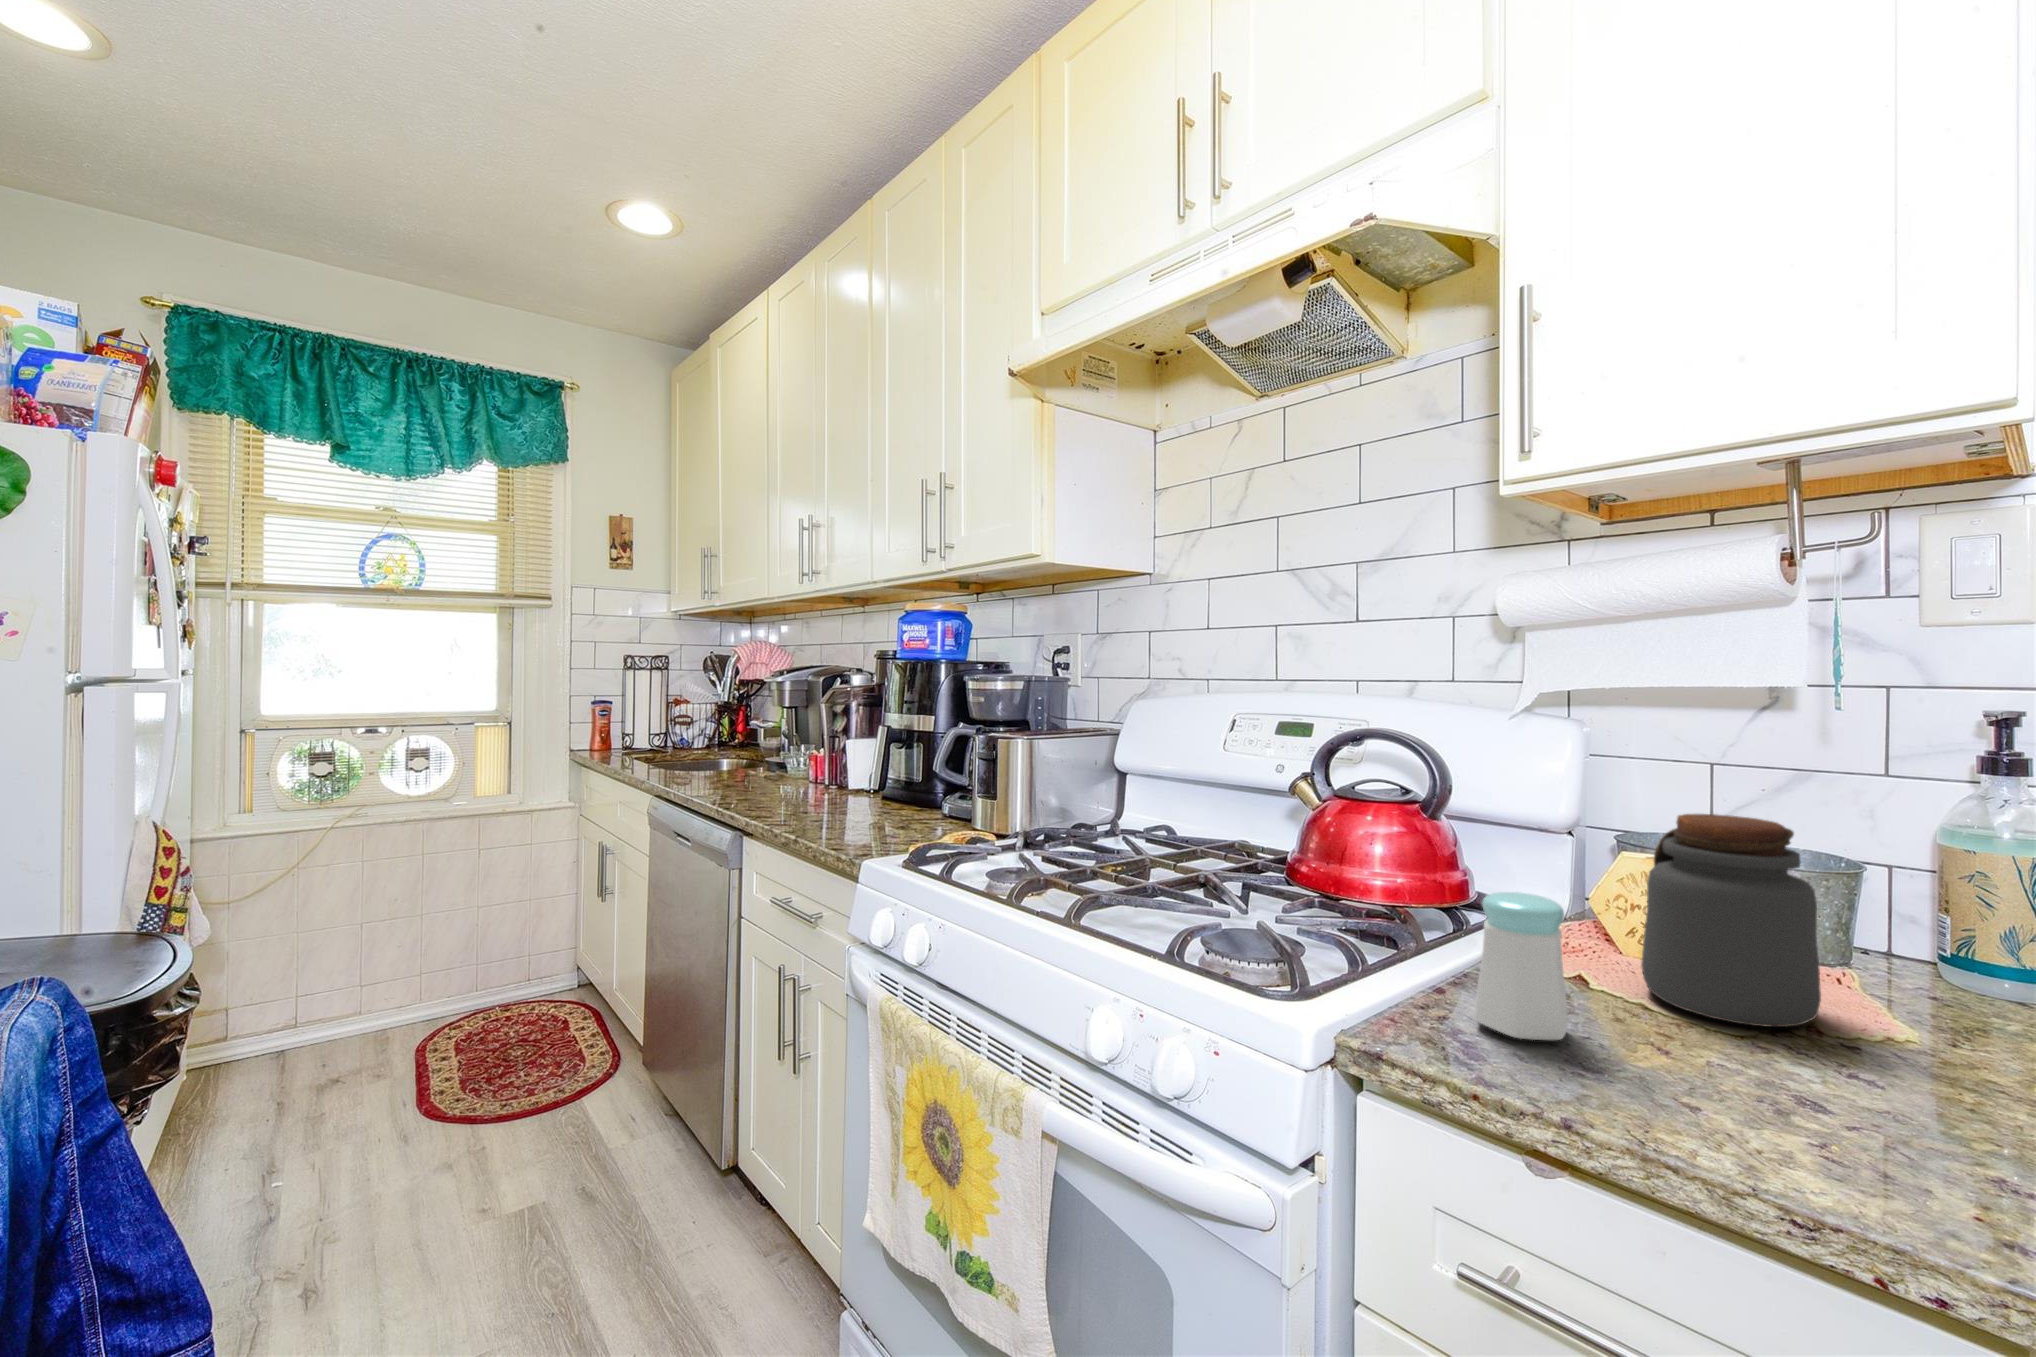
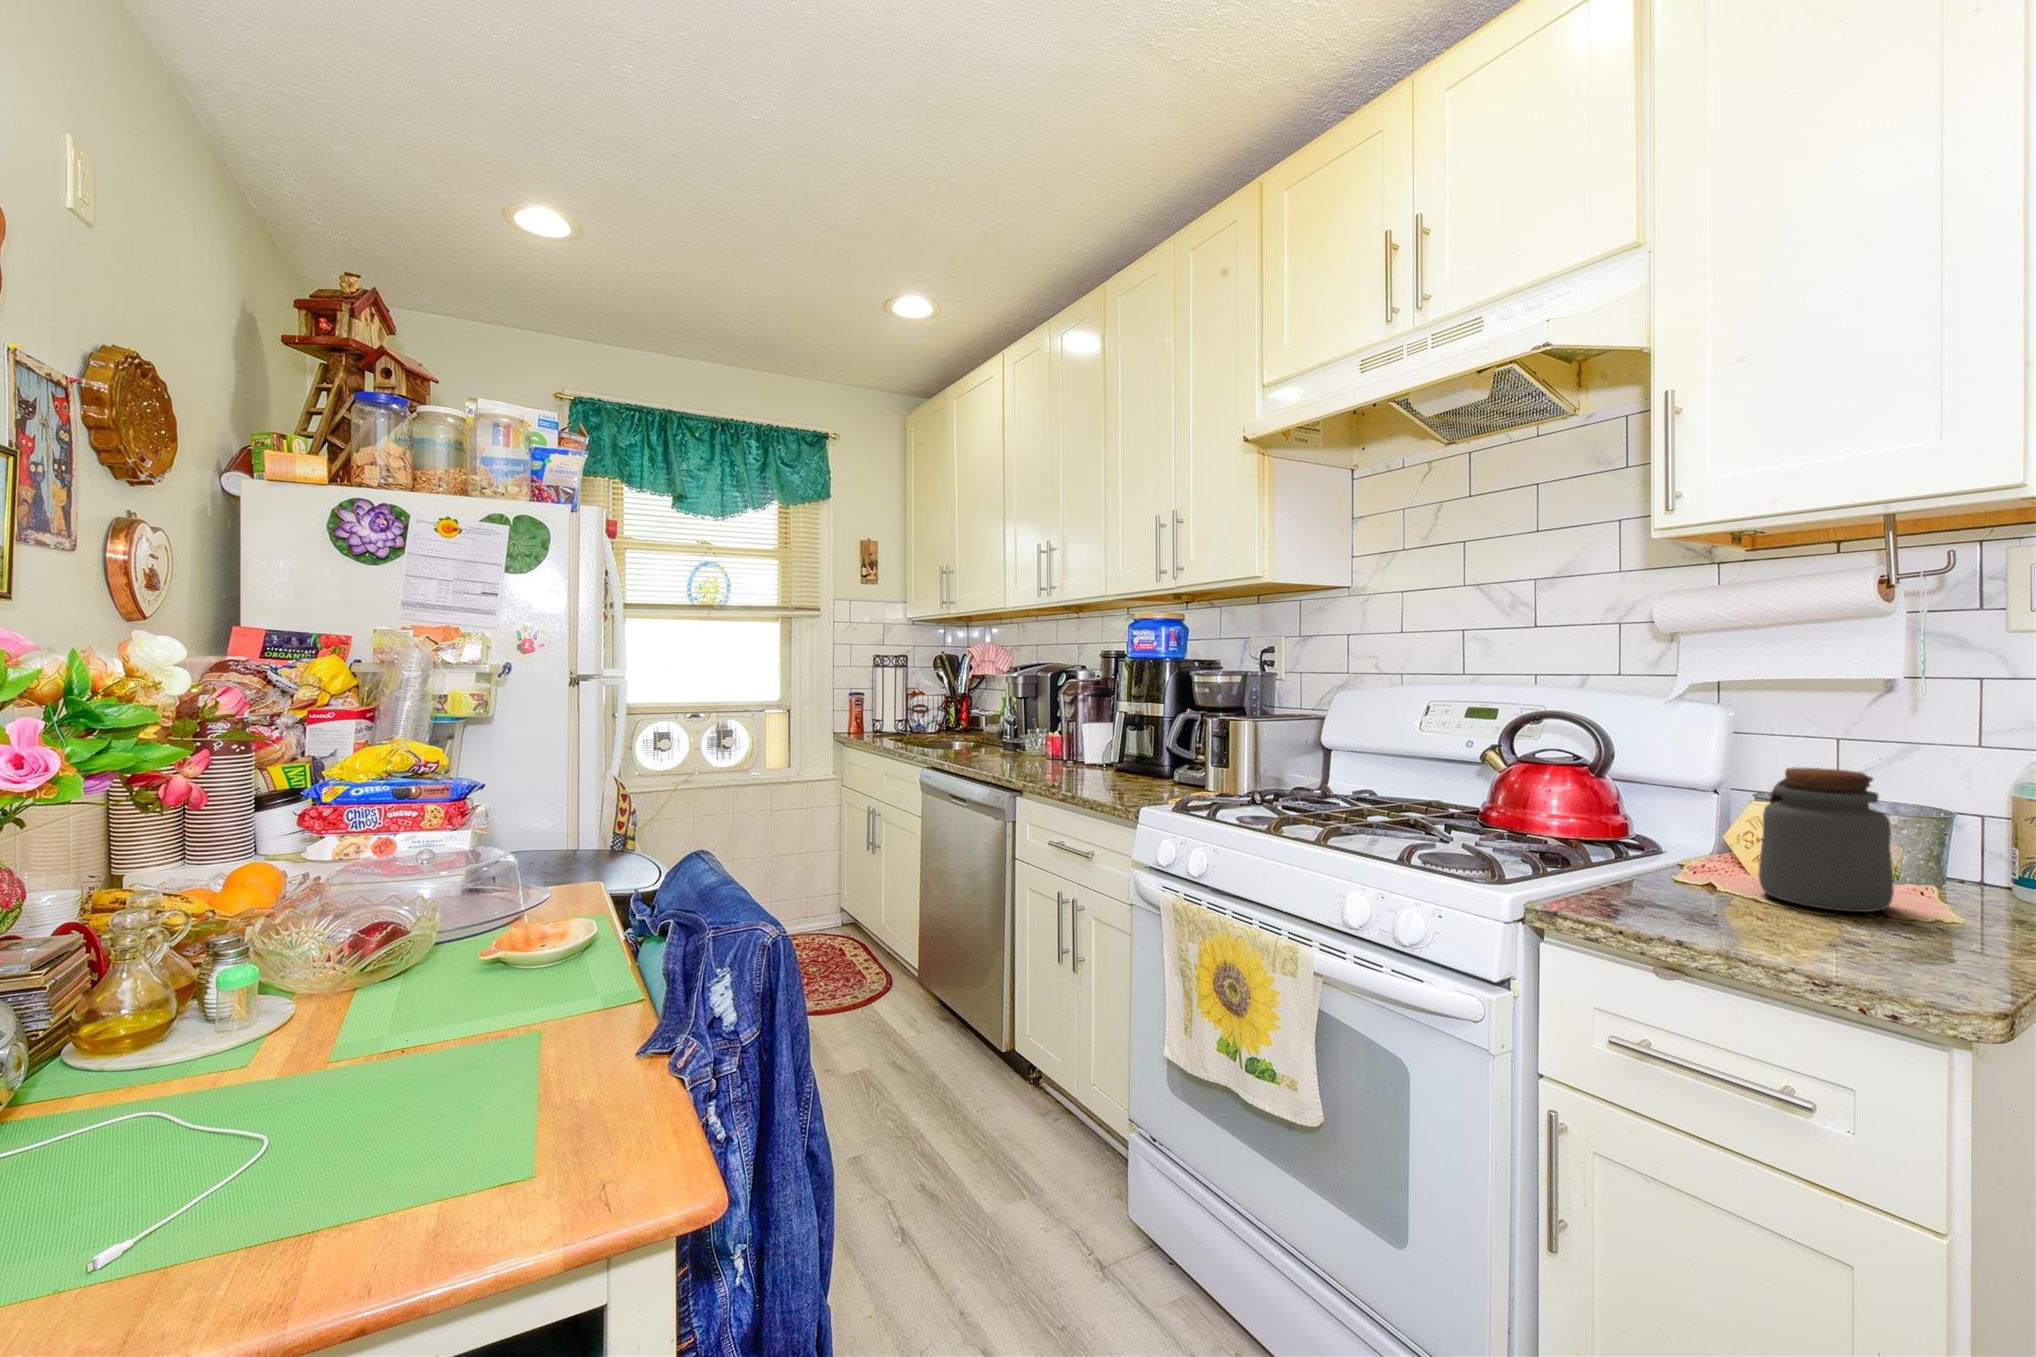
salt shaker: present [1475,892,1568,1040] -> none [1628,816,1695,912]

